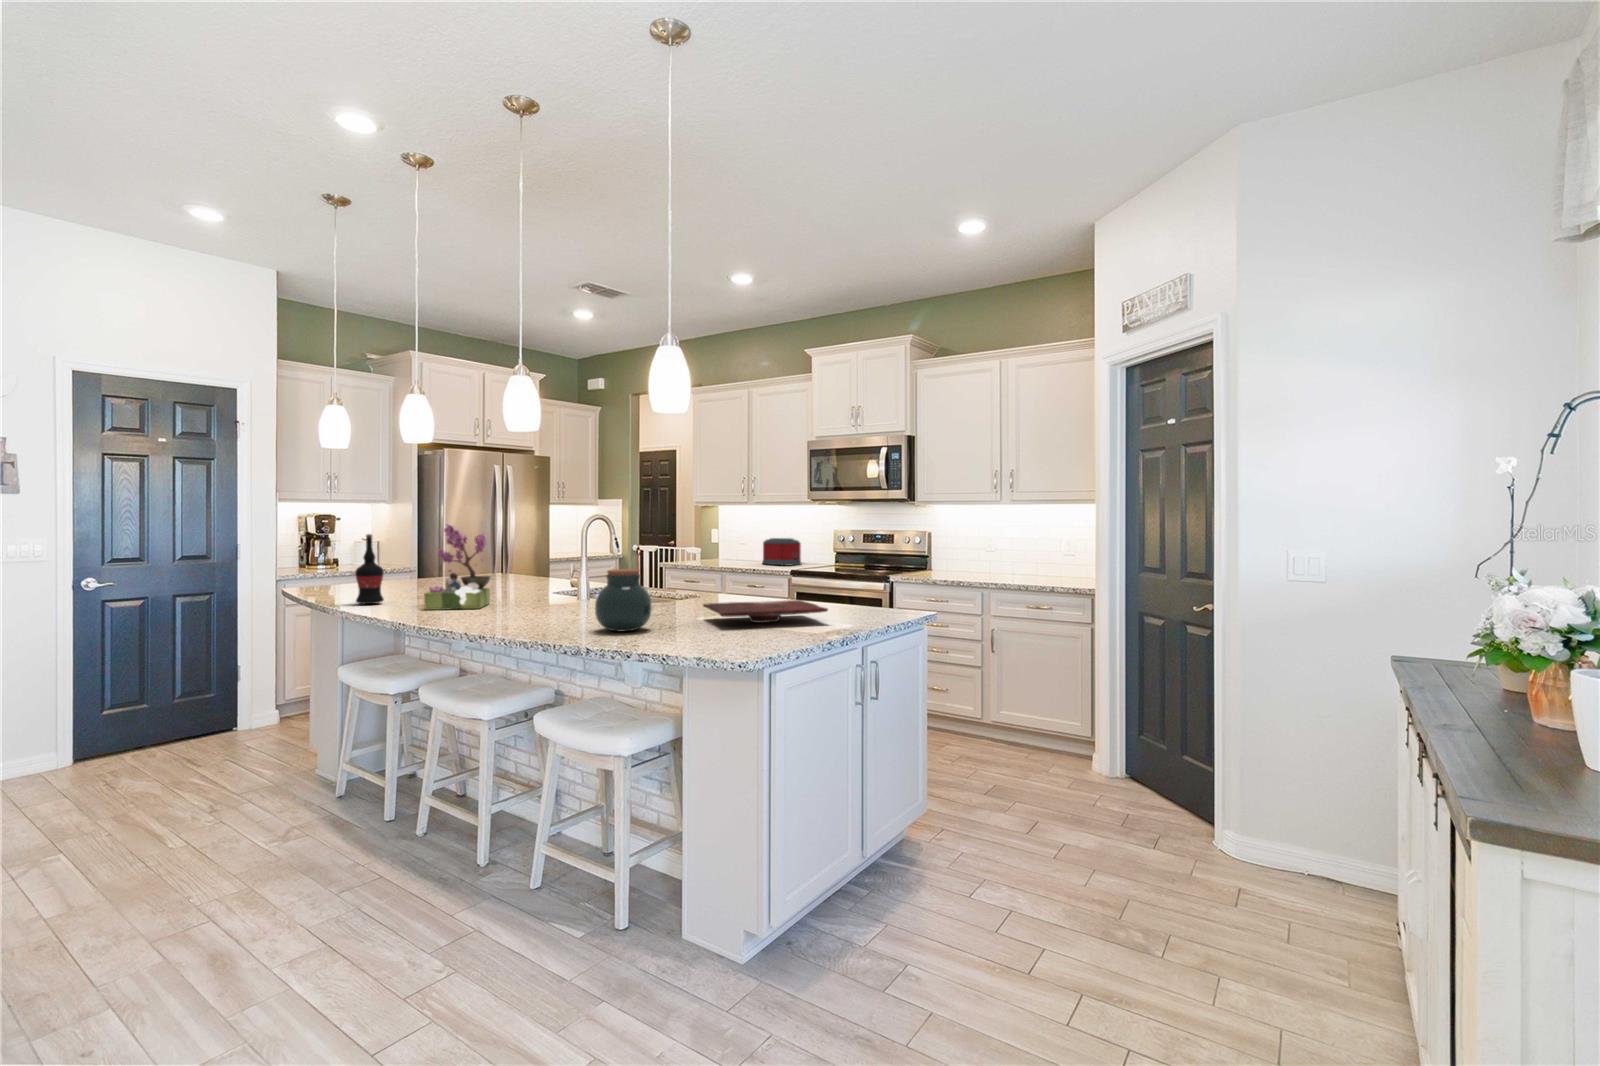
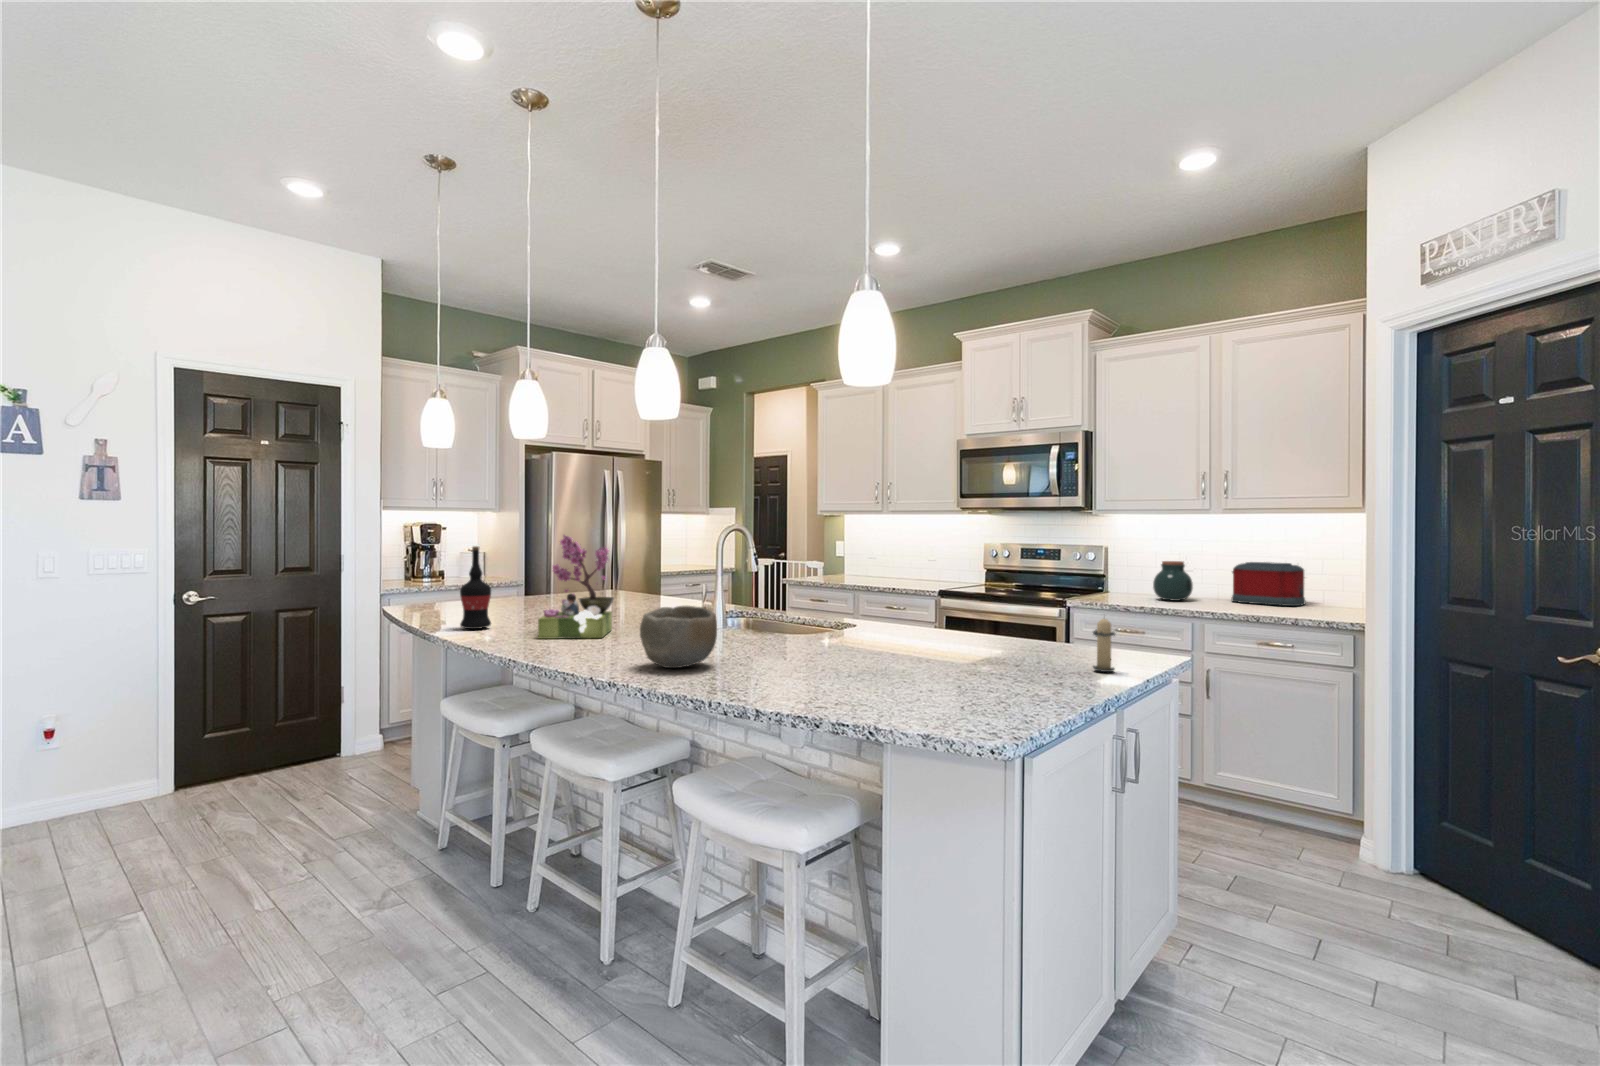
toaster: present [762,538,801,566] -> present [1232,562,1305,606]
jar: present [595,569,652,631] -> present [1153,561,1193,601]
bowl: none [504,579,567,626] -> present [640,606,717,668]
candle: none [849,581,869,623] -> present [1093,618,1115,672]
cutting board: present [703,600,828,623] -> none [886,637,1065,668]

